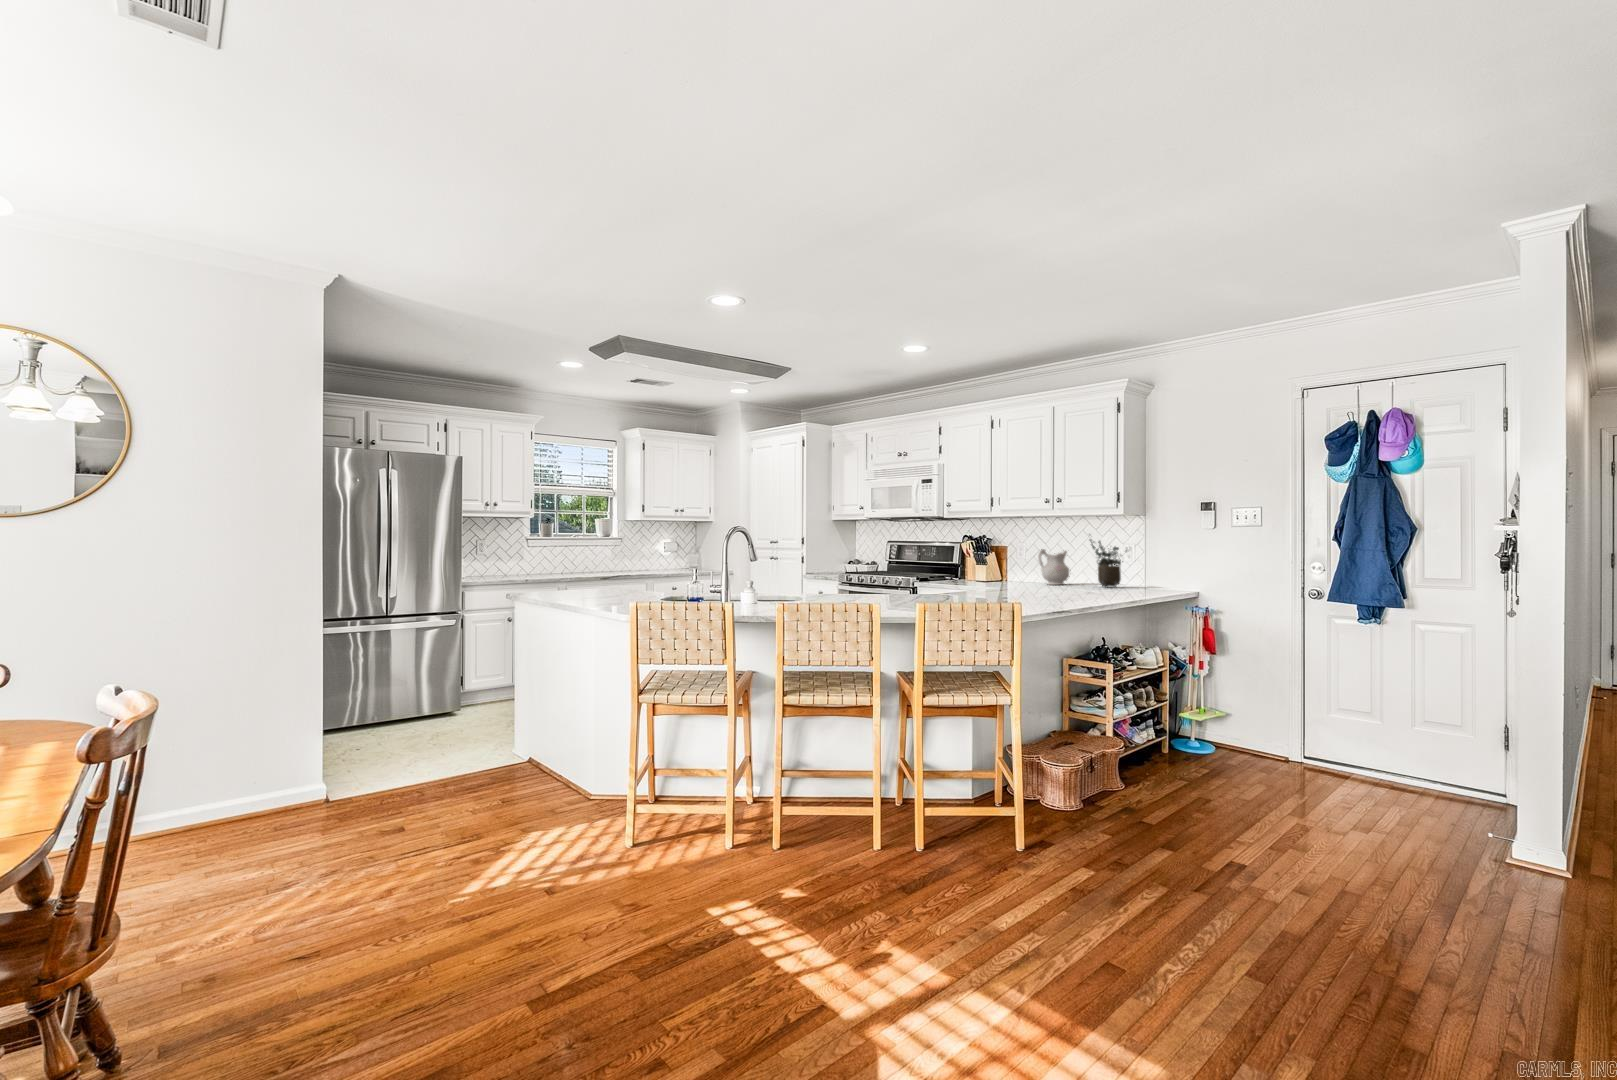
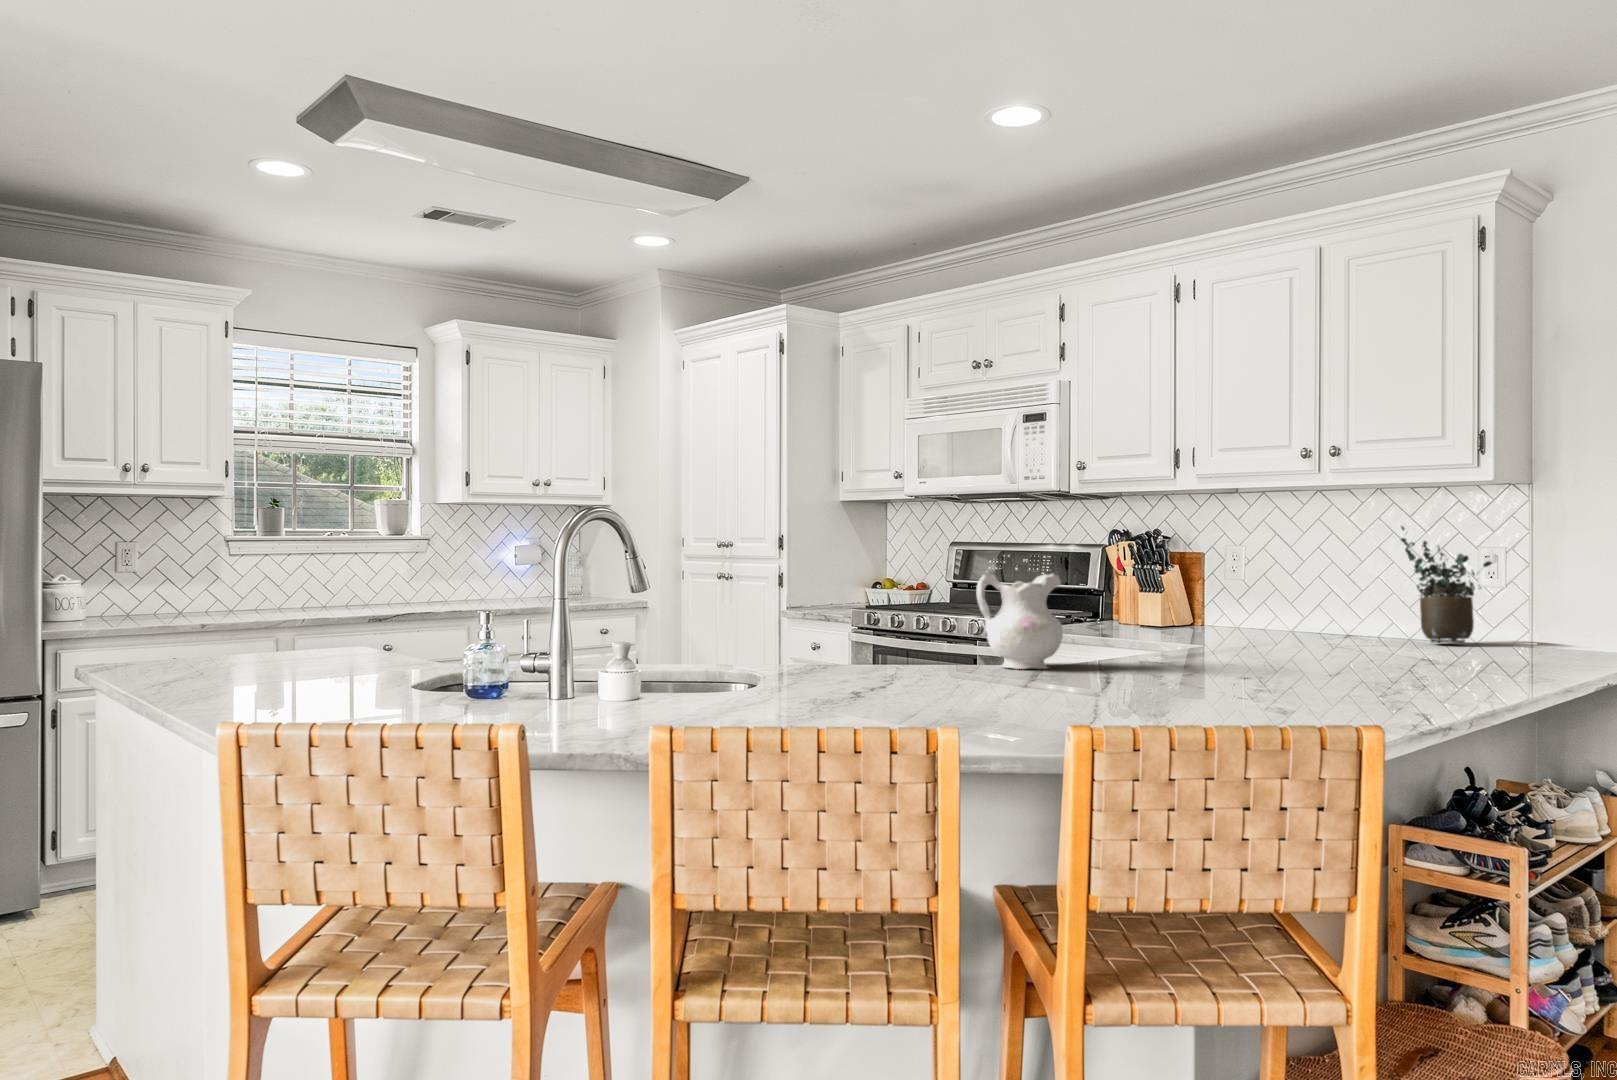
ceramic pitcher: present [1038,549,1070,585] -> present [976,571,1063,669]

